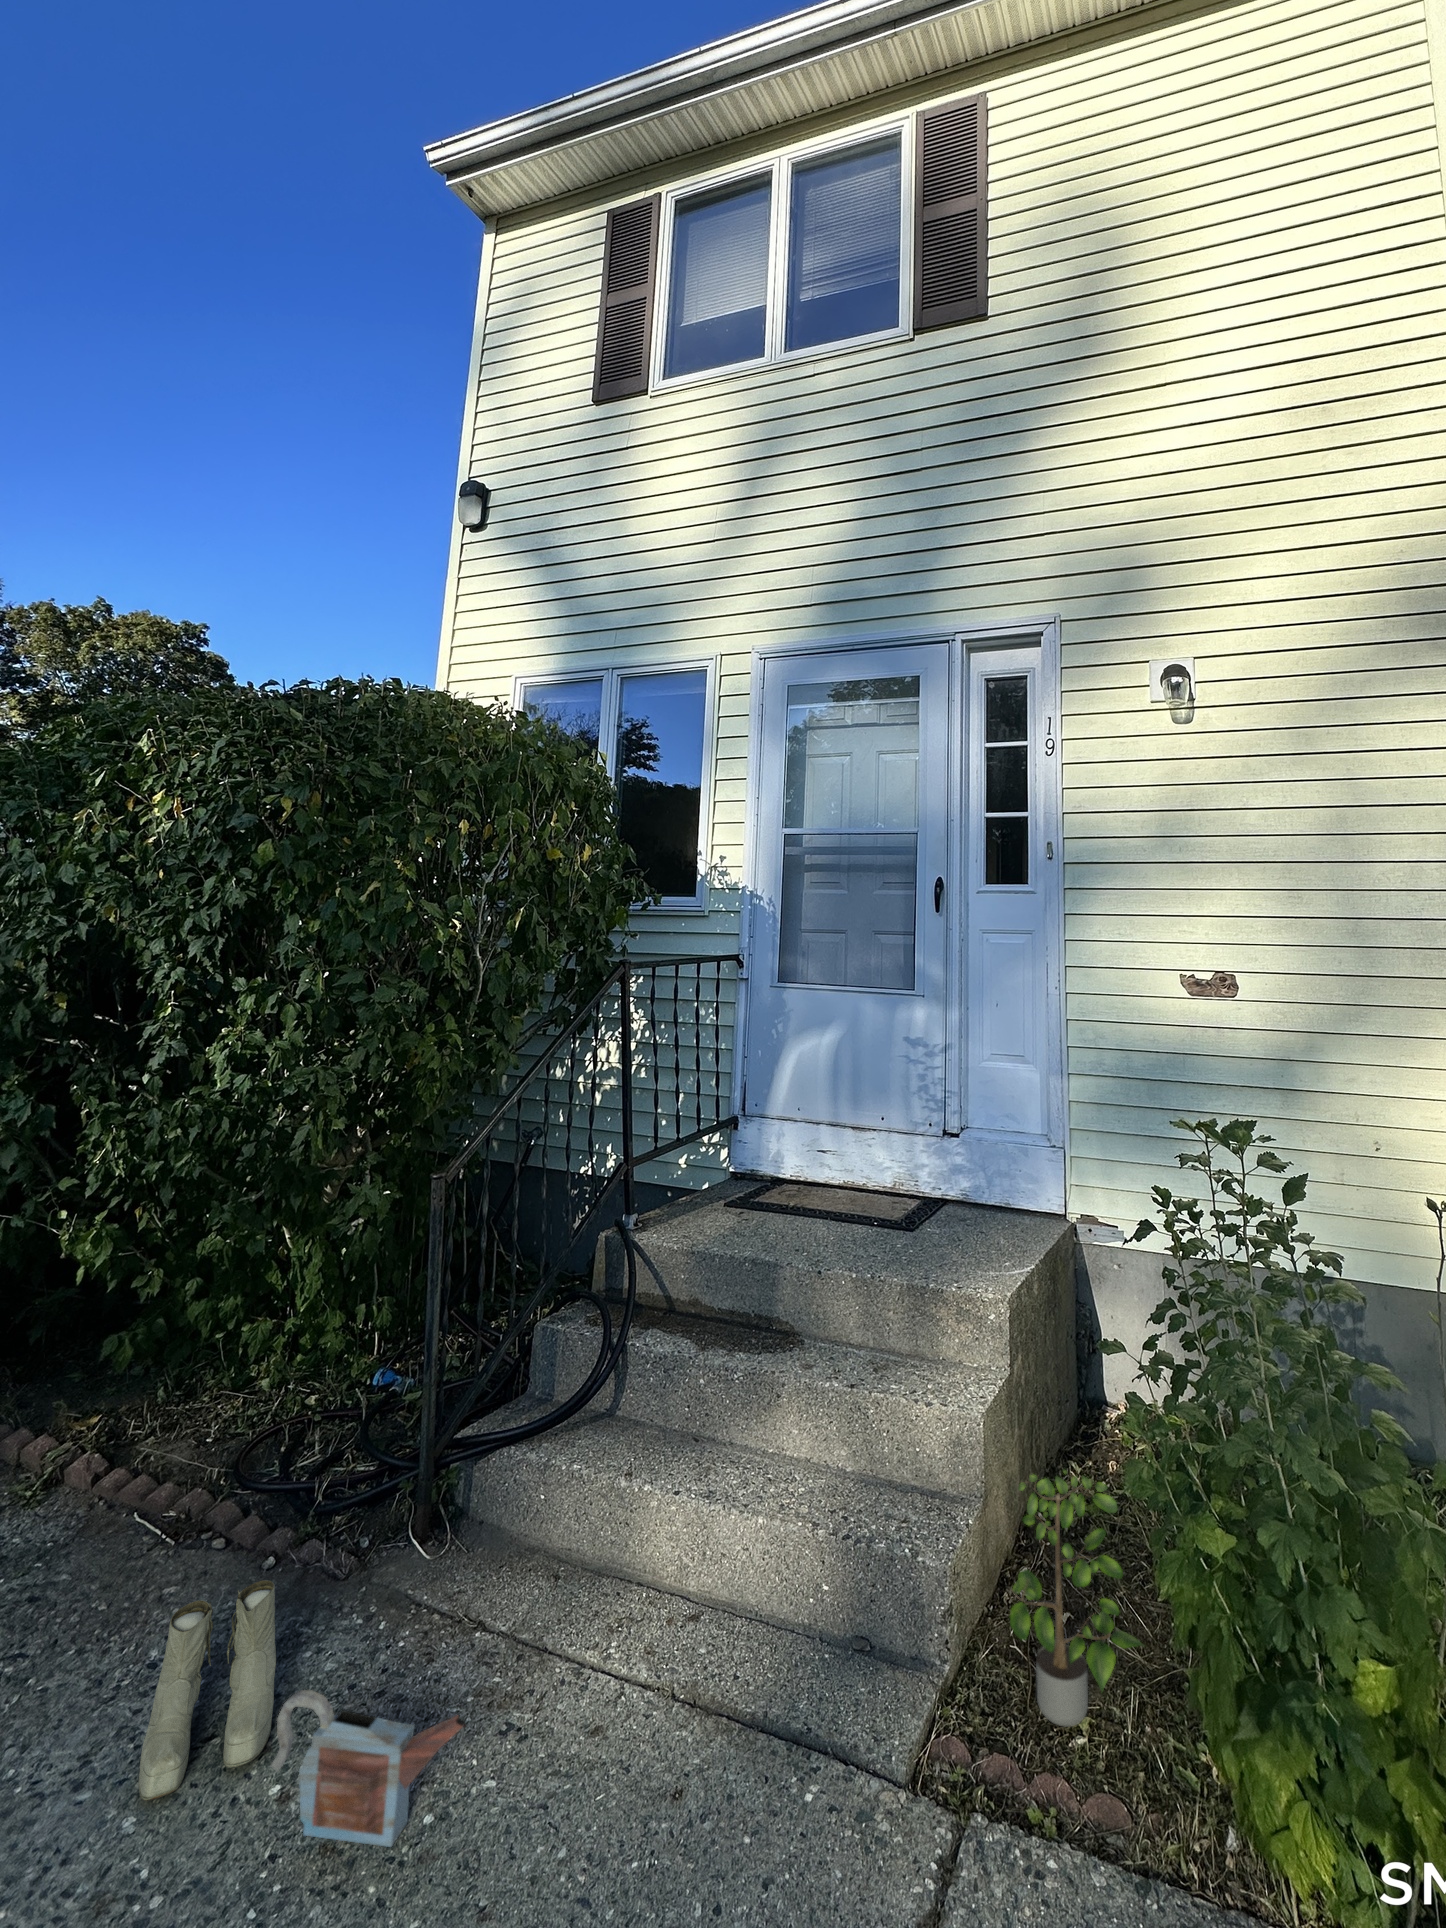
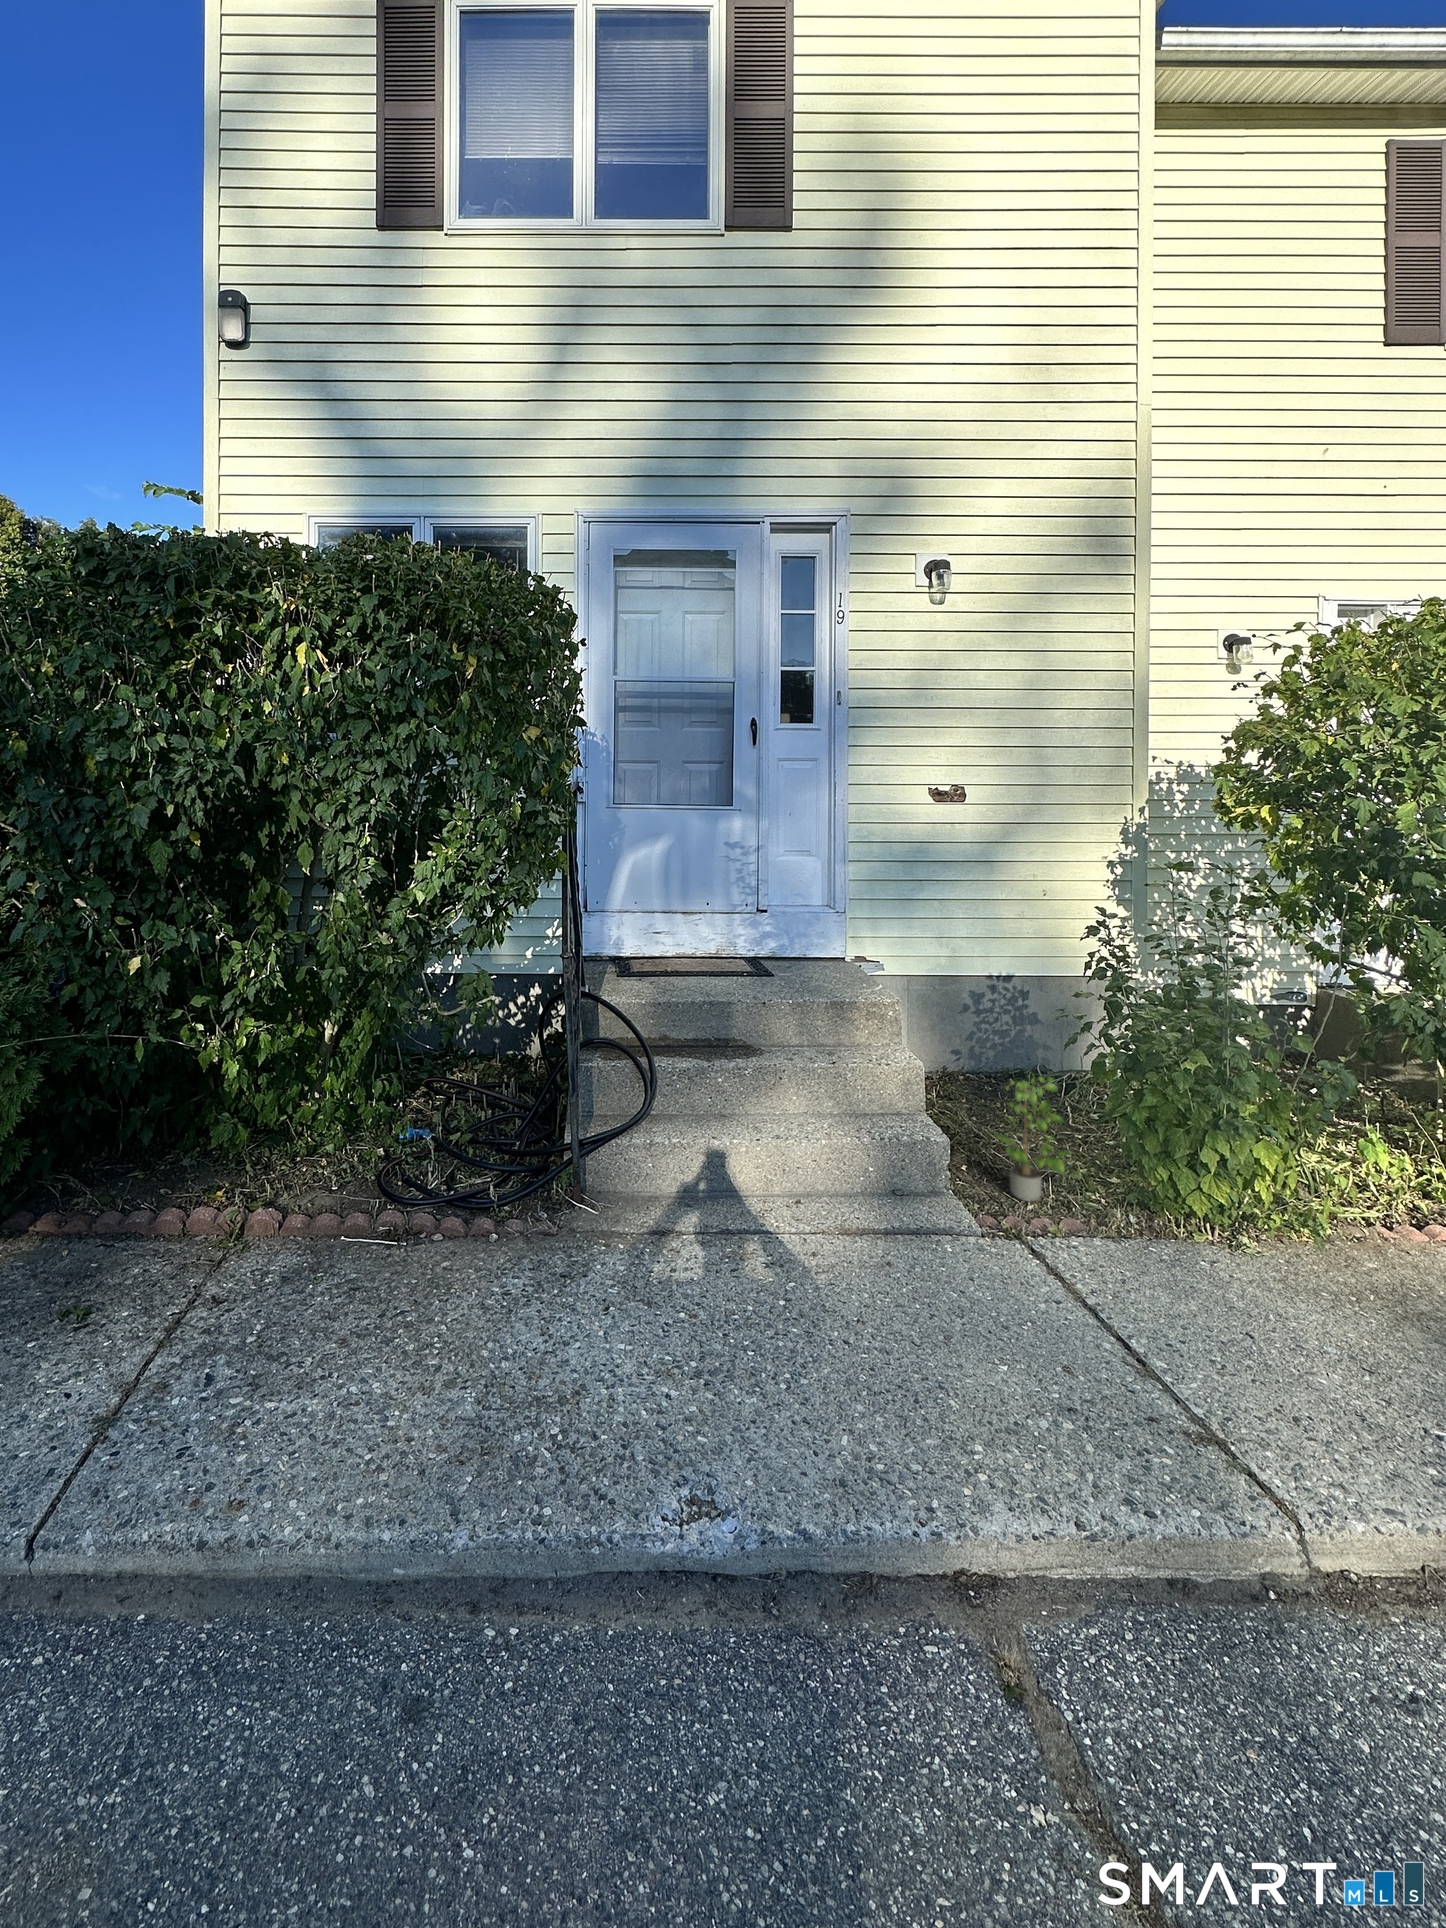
boots: present [139,1580,276,1801] -> none [572,1225,664,1344]
watering can: present [272,1690,466,1847] -> none [708,1247,823,1330]

